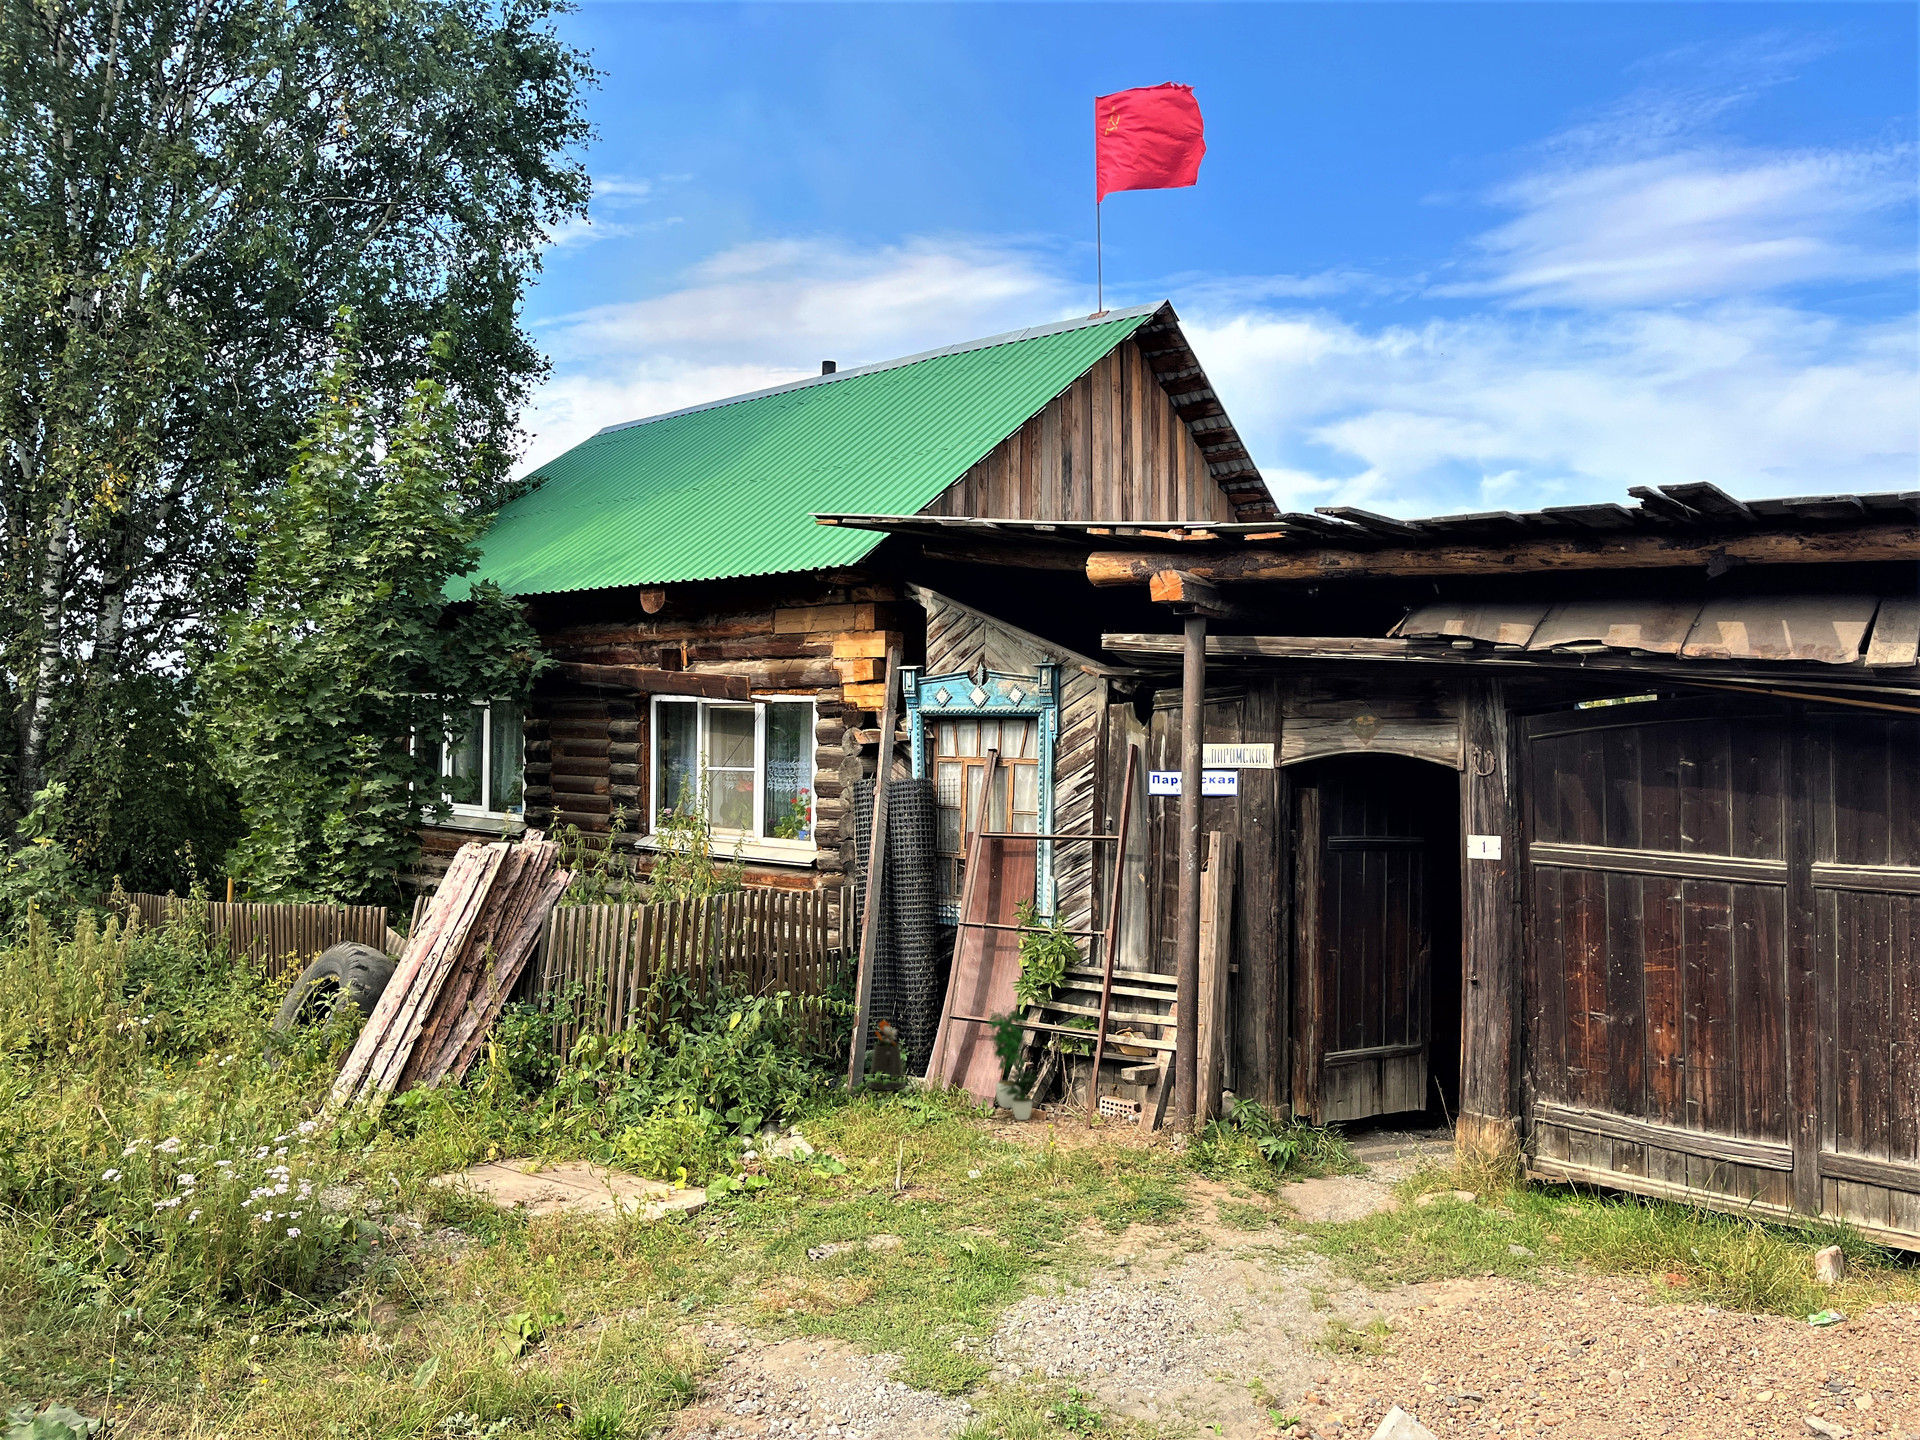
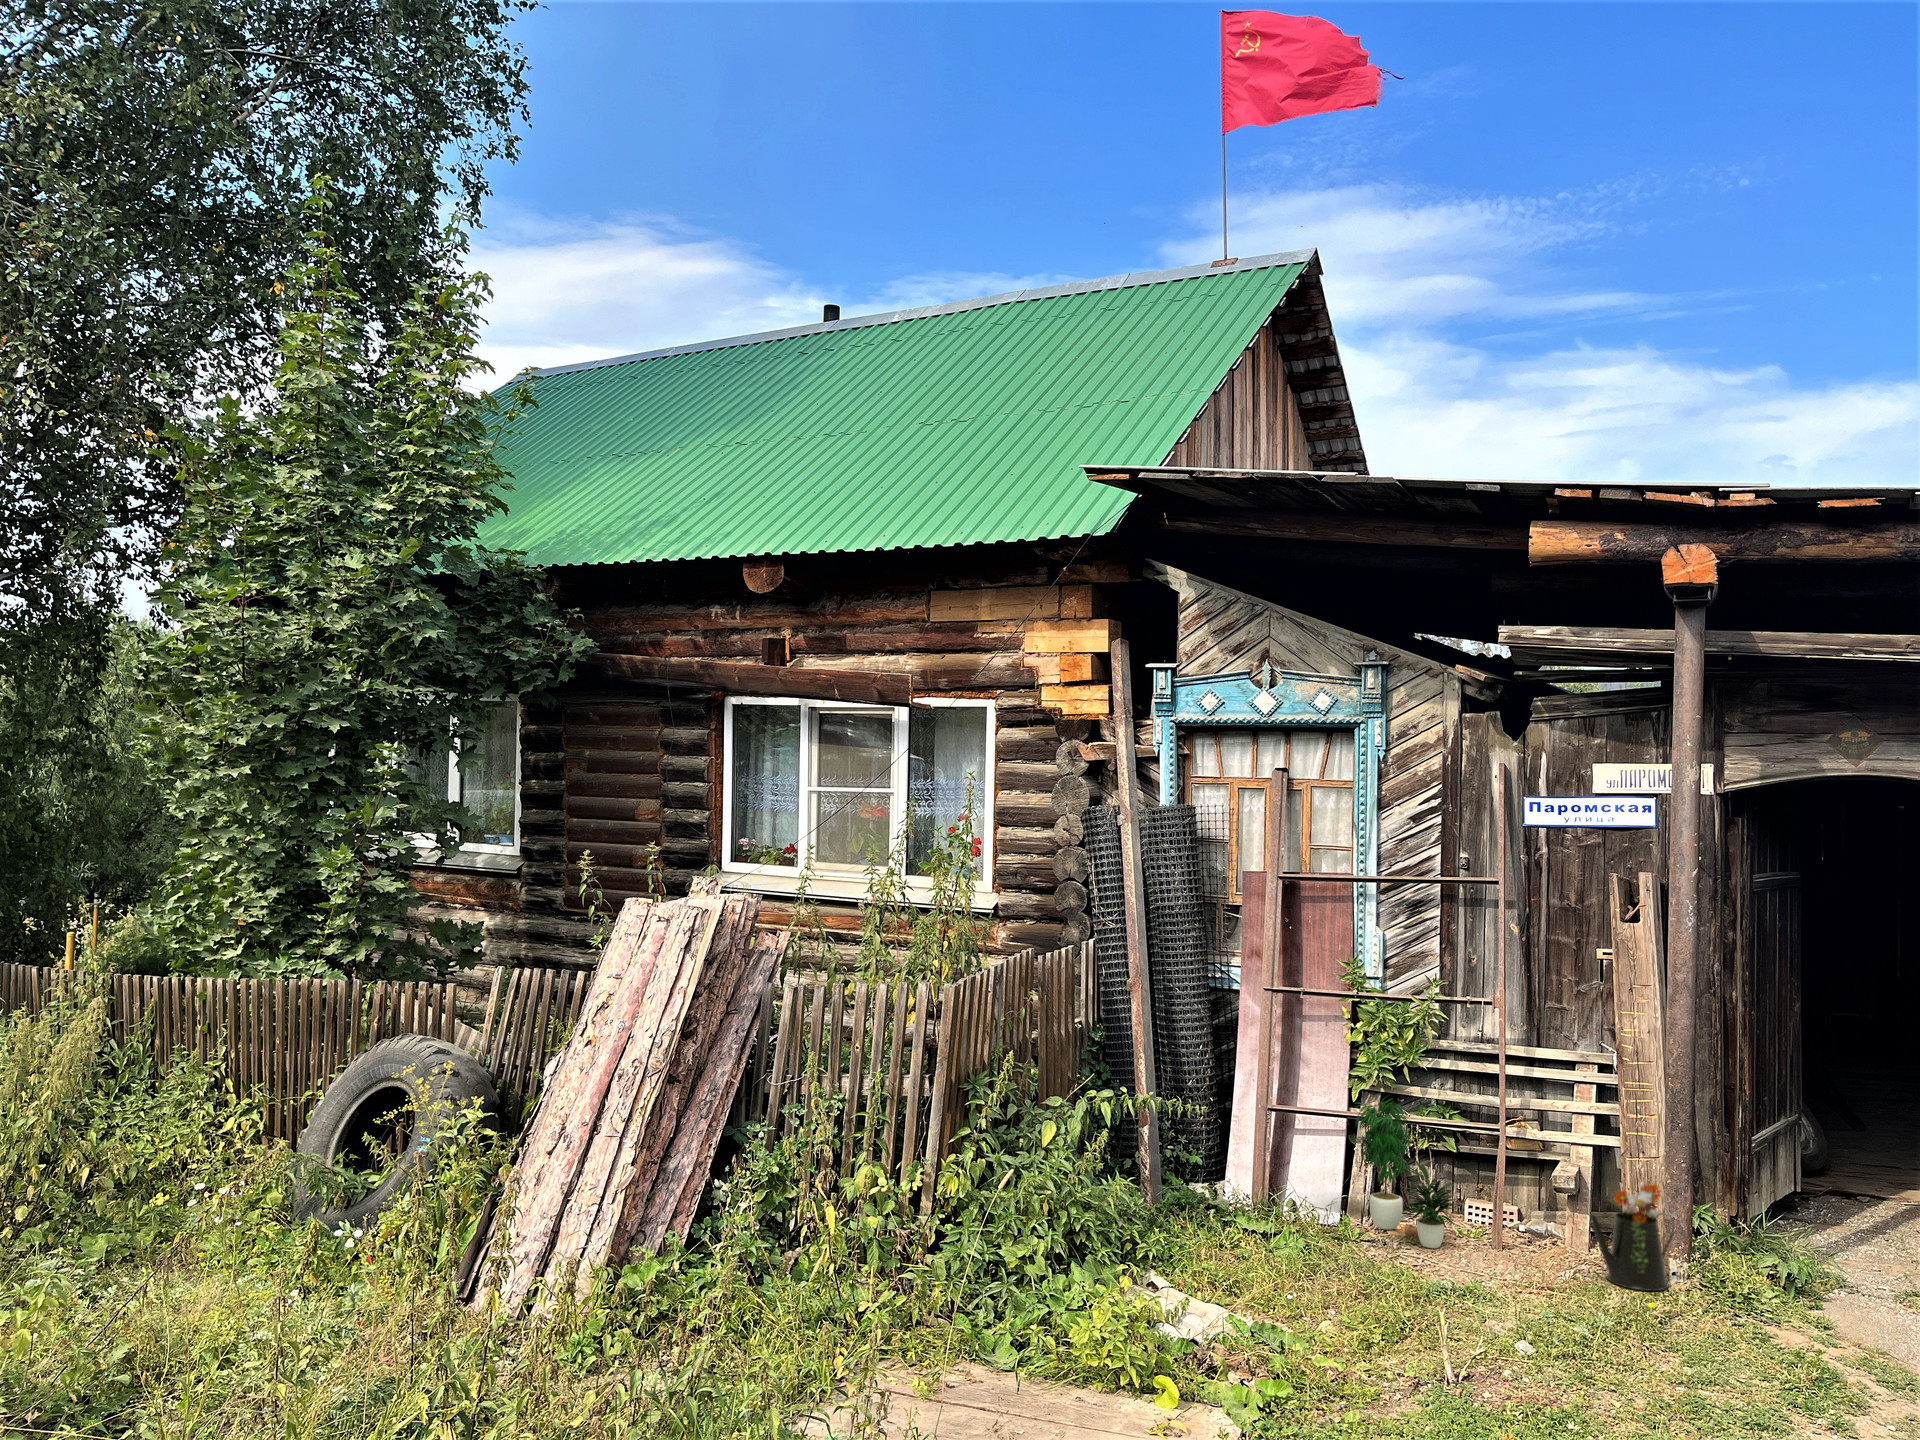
watering can: present [868,1021,905,1090] -> present [1591,1184,1675,1291]

